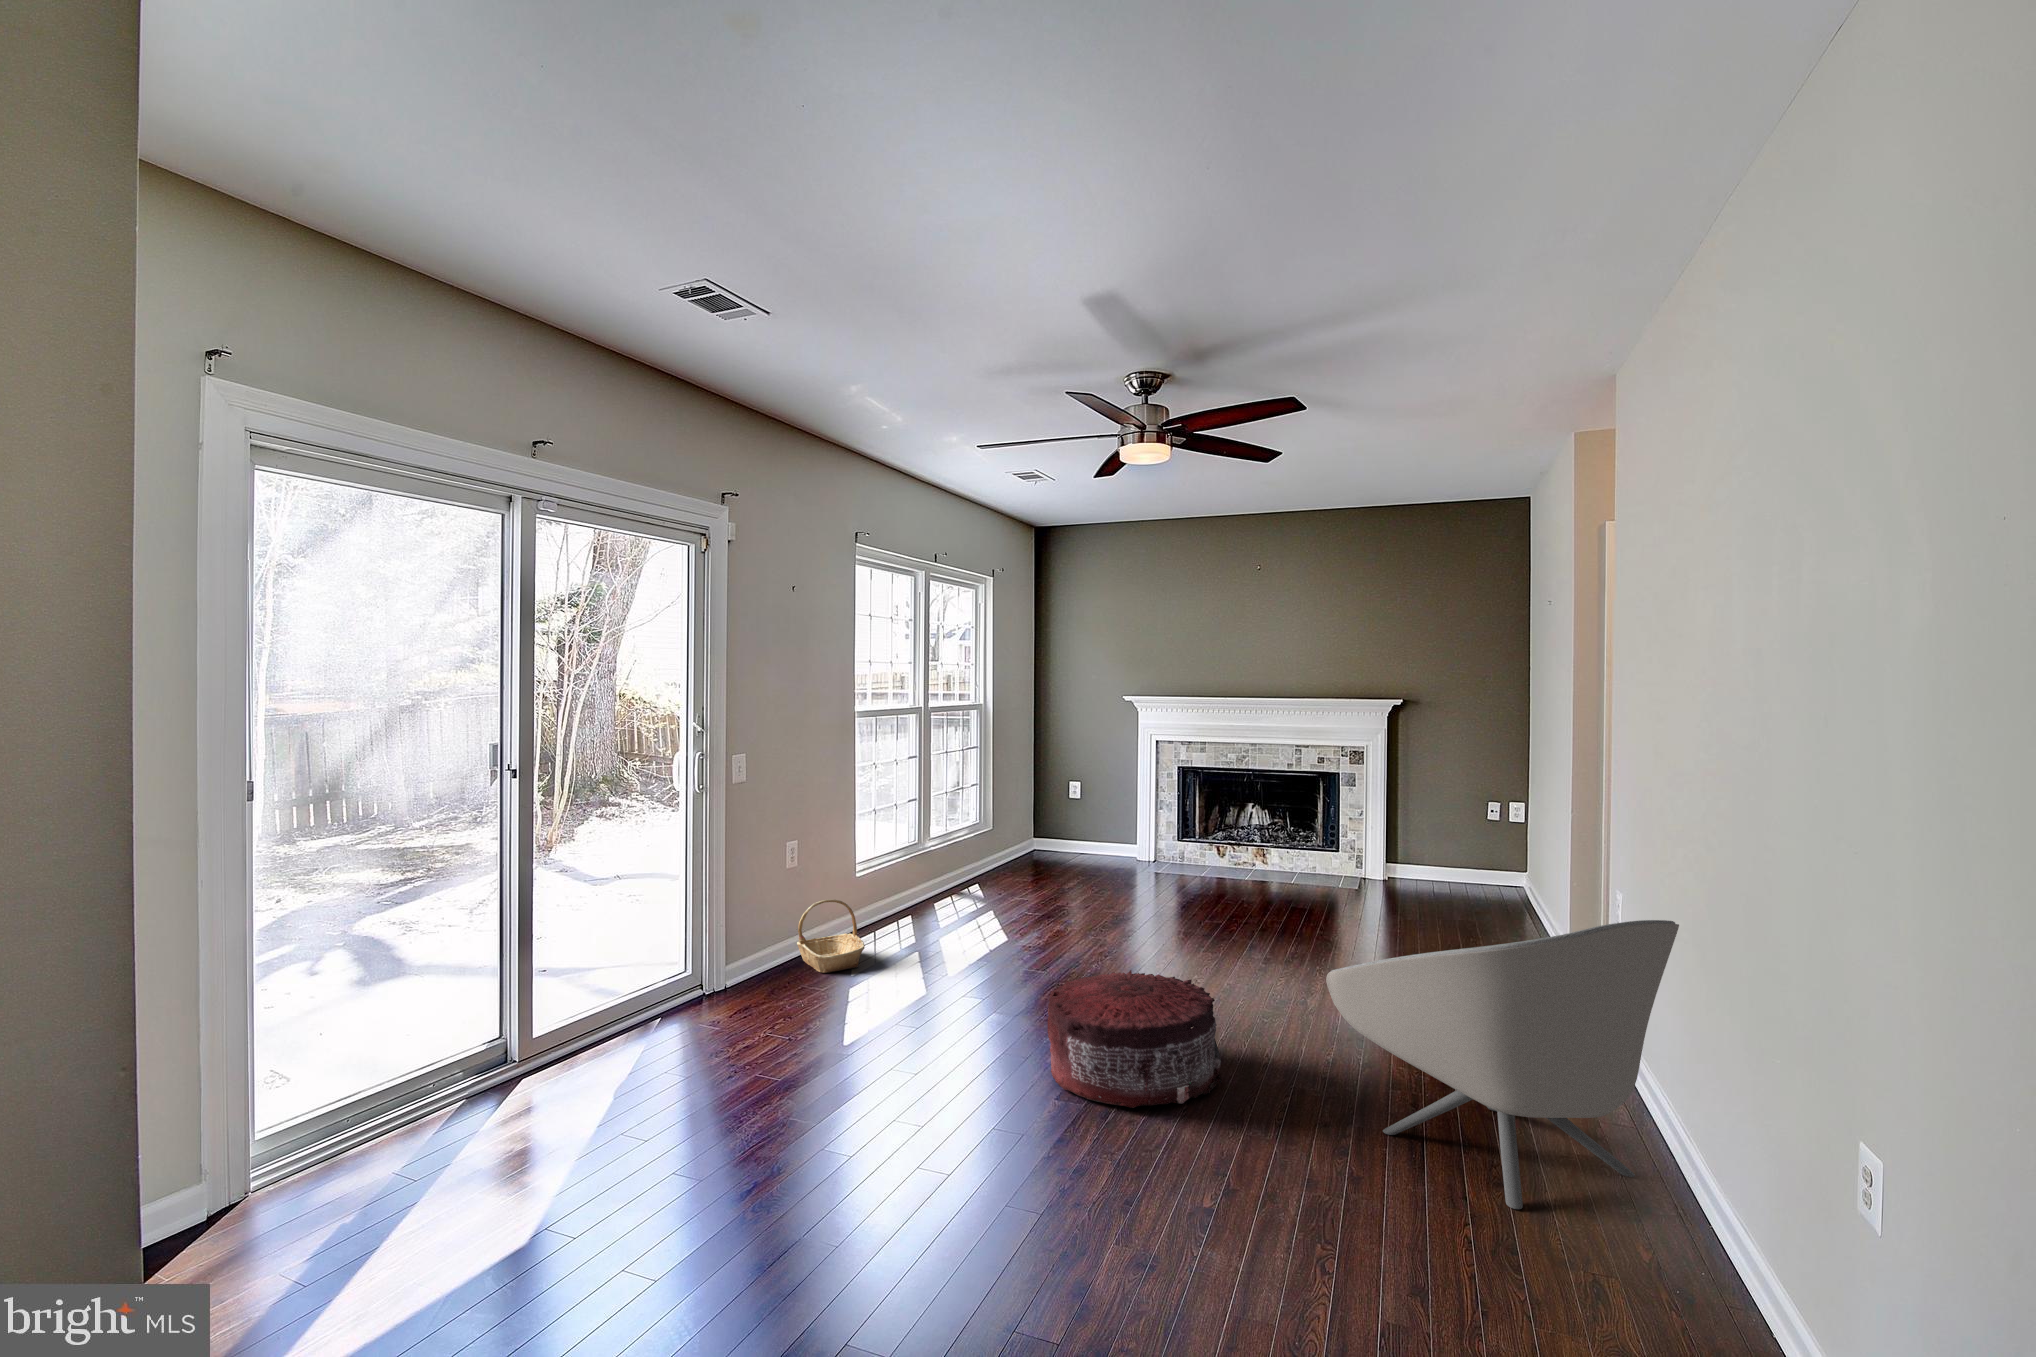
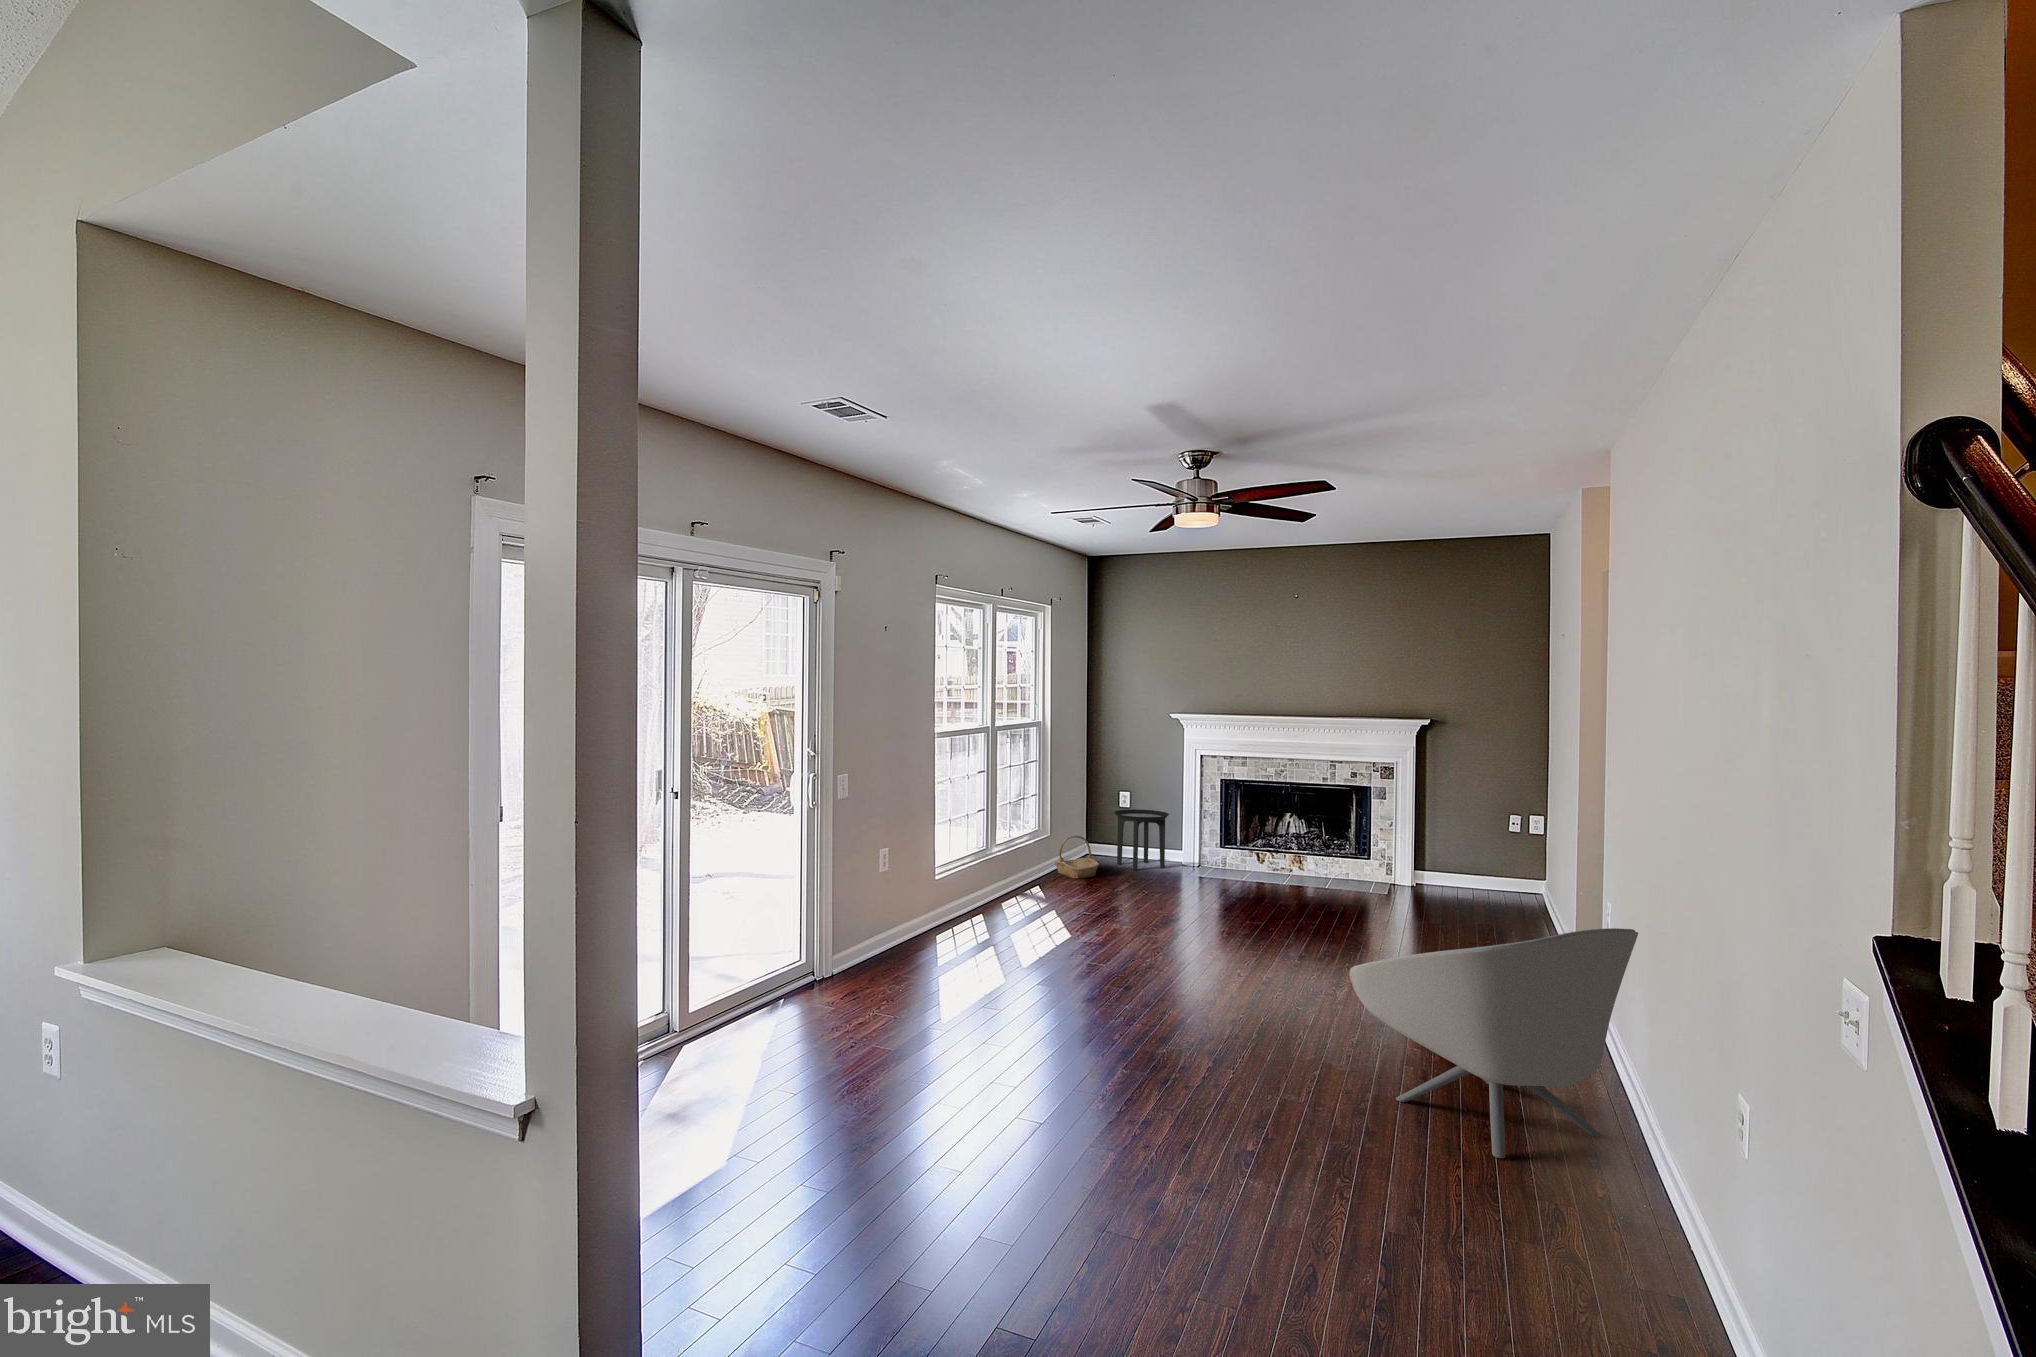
side table: none [1063,801,1123,866] -> present [1114,809,1169,870]
basket: present [797,899,865,973] -> present [1055,836,1099,878]
pouf: present [1048,970,1222,1108] -> none [1114,964,1262,1077]

